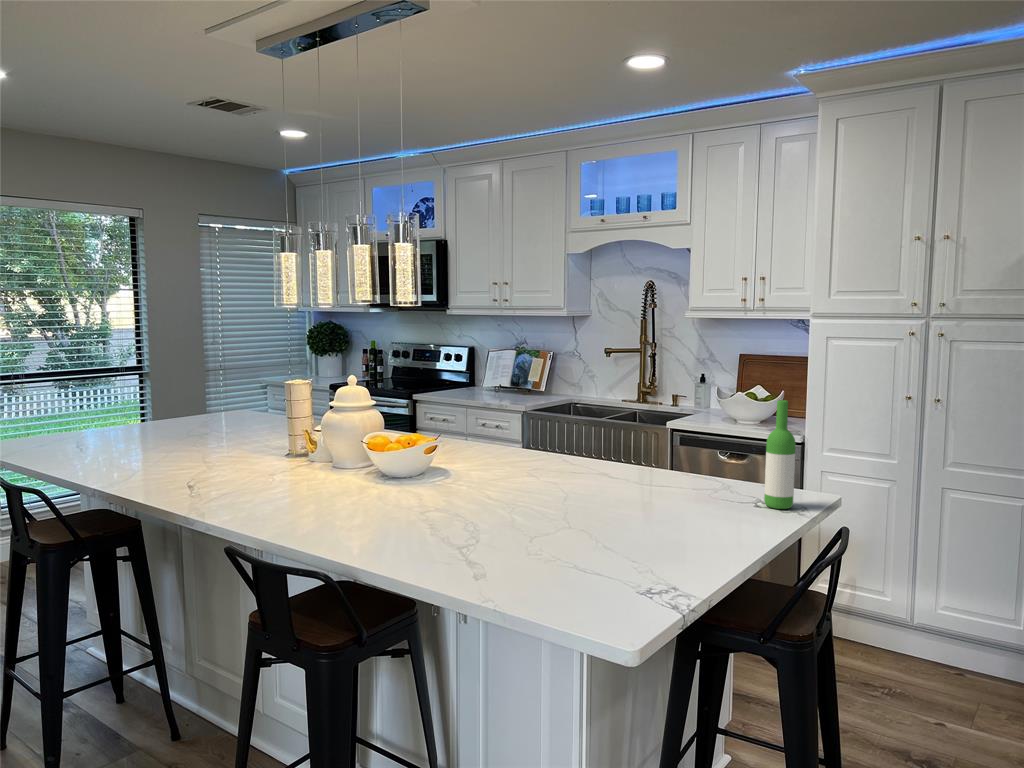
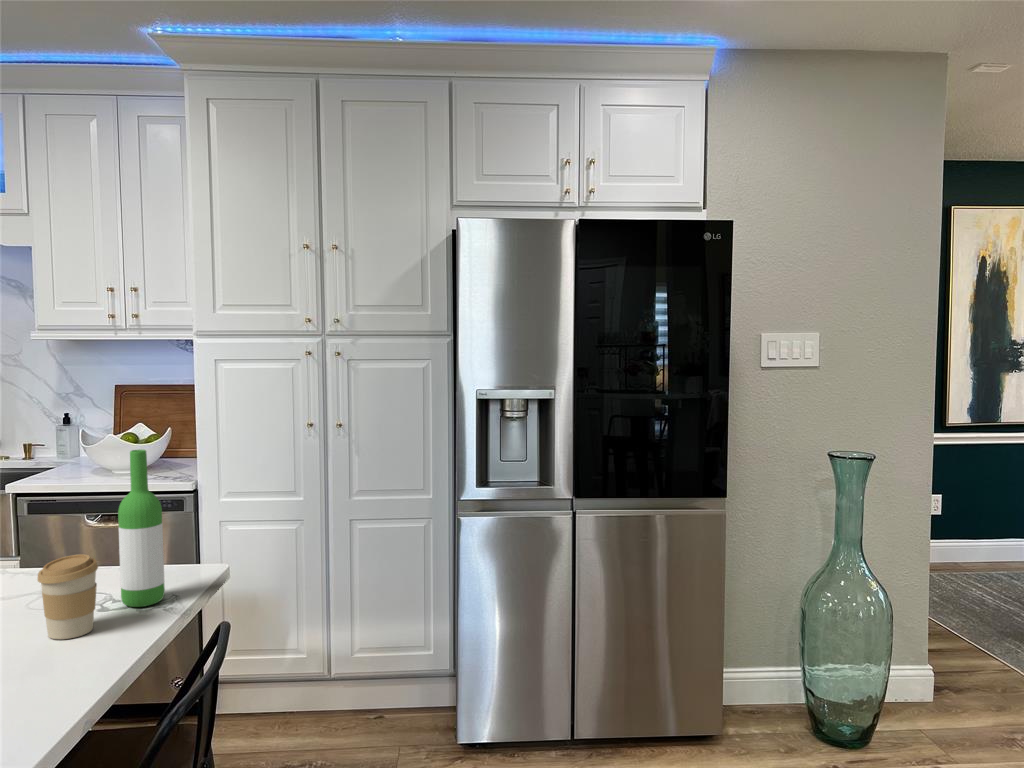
coffee cup: none [719,465,755,517] -> present [38,554,98,639]

